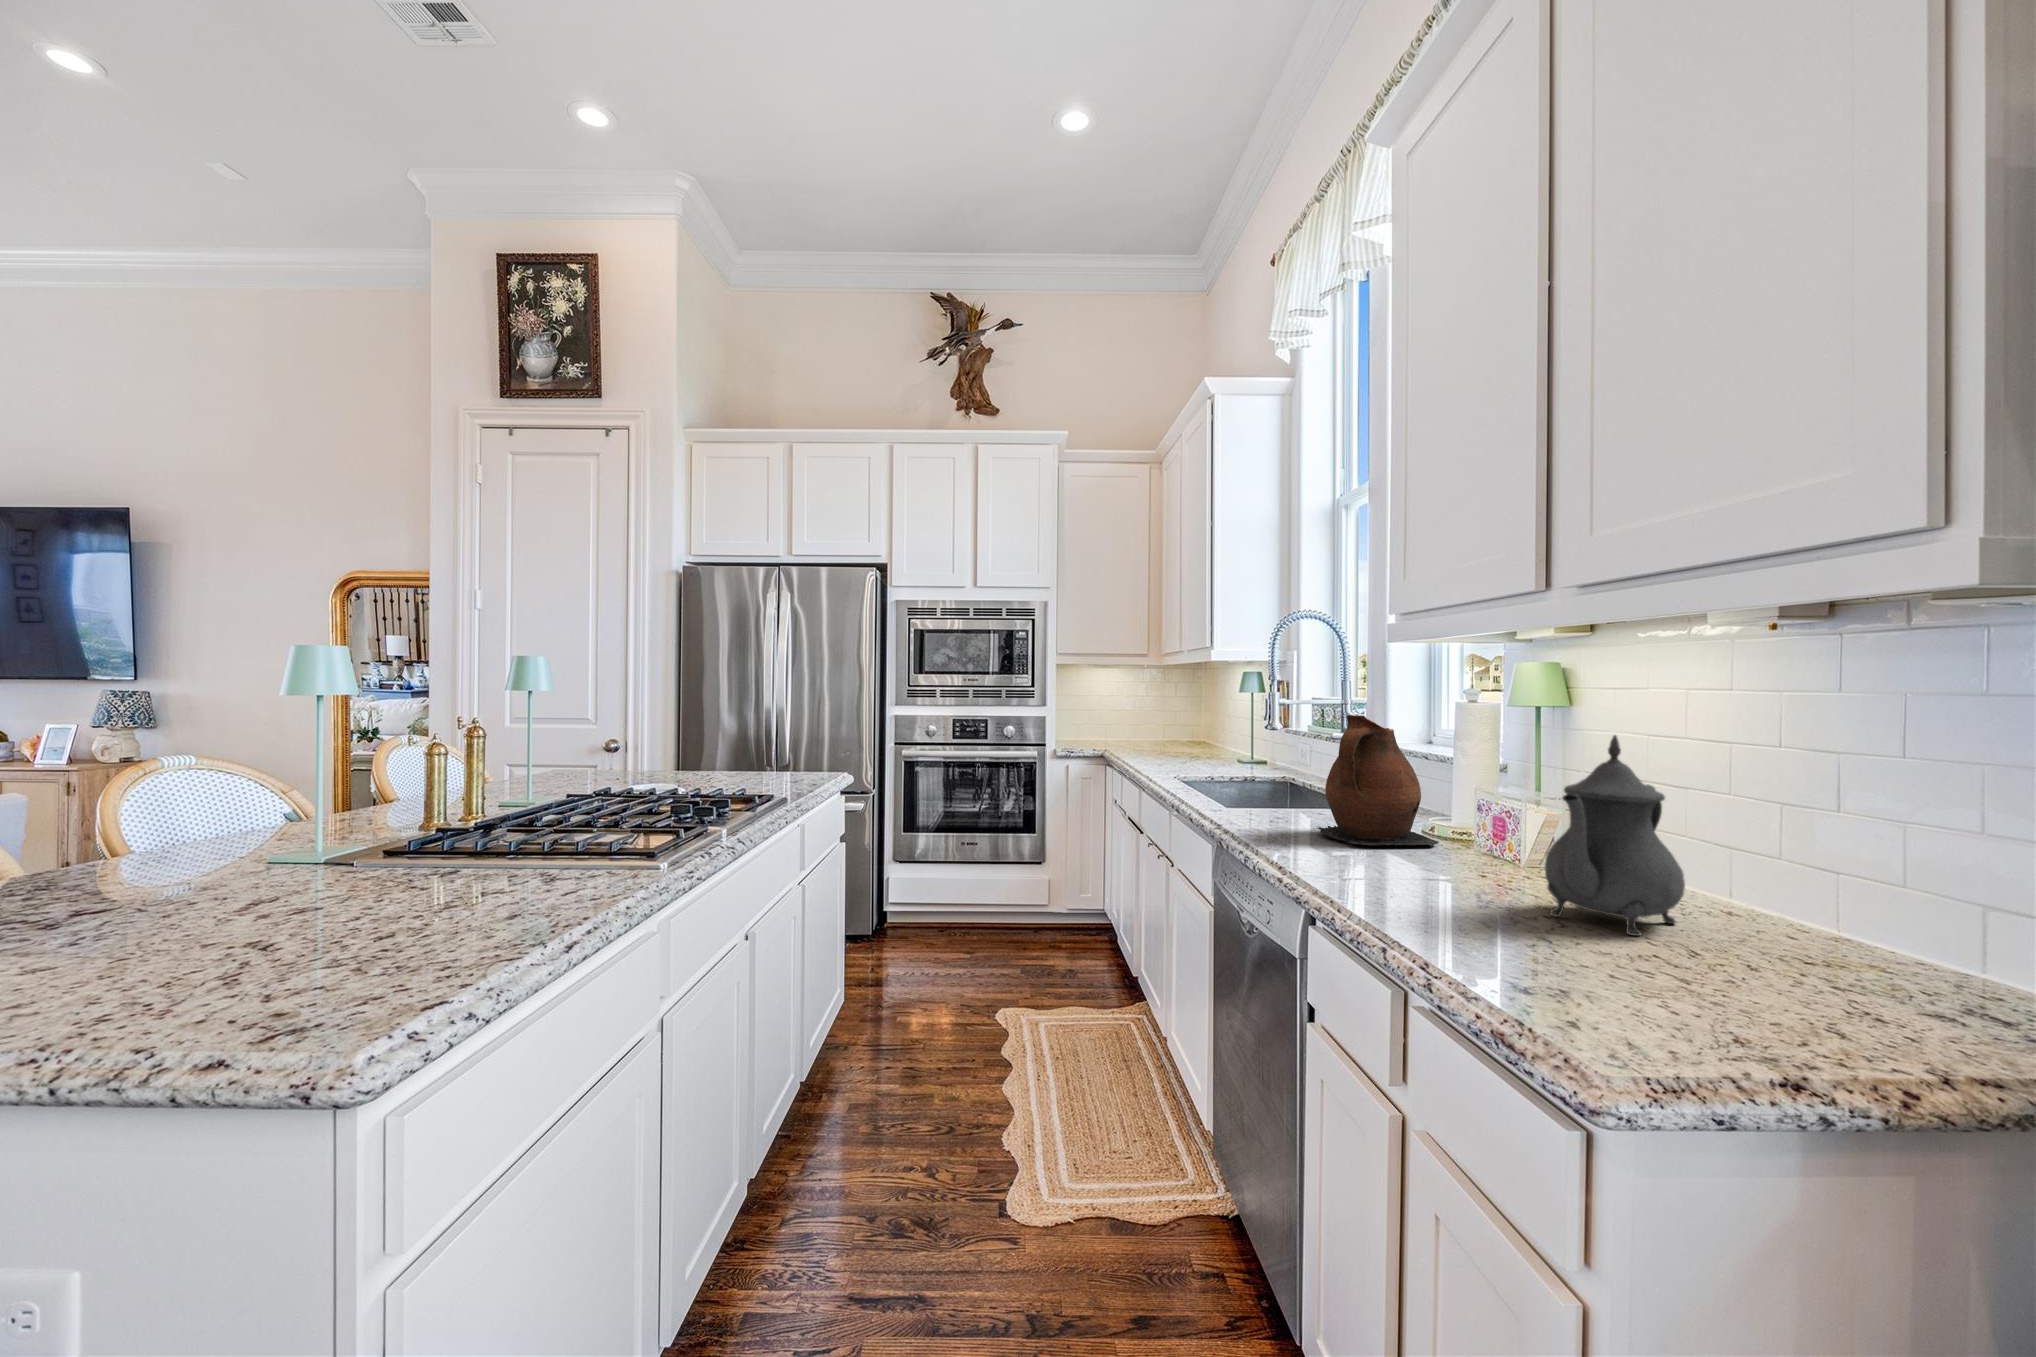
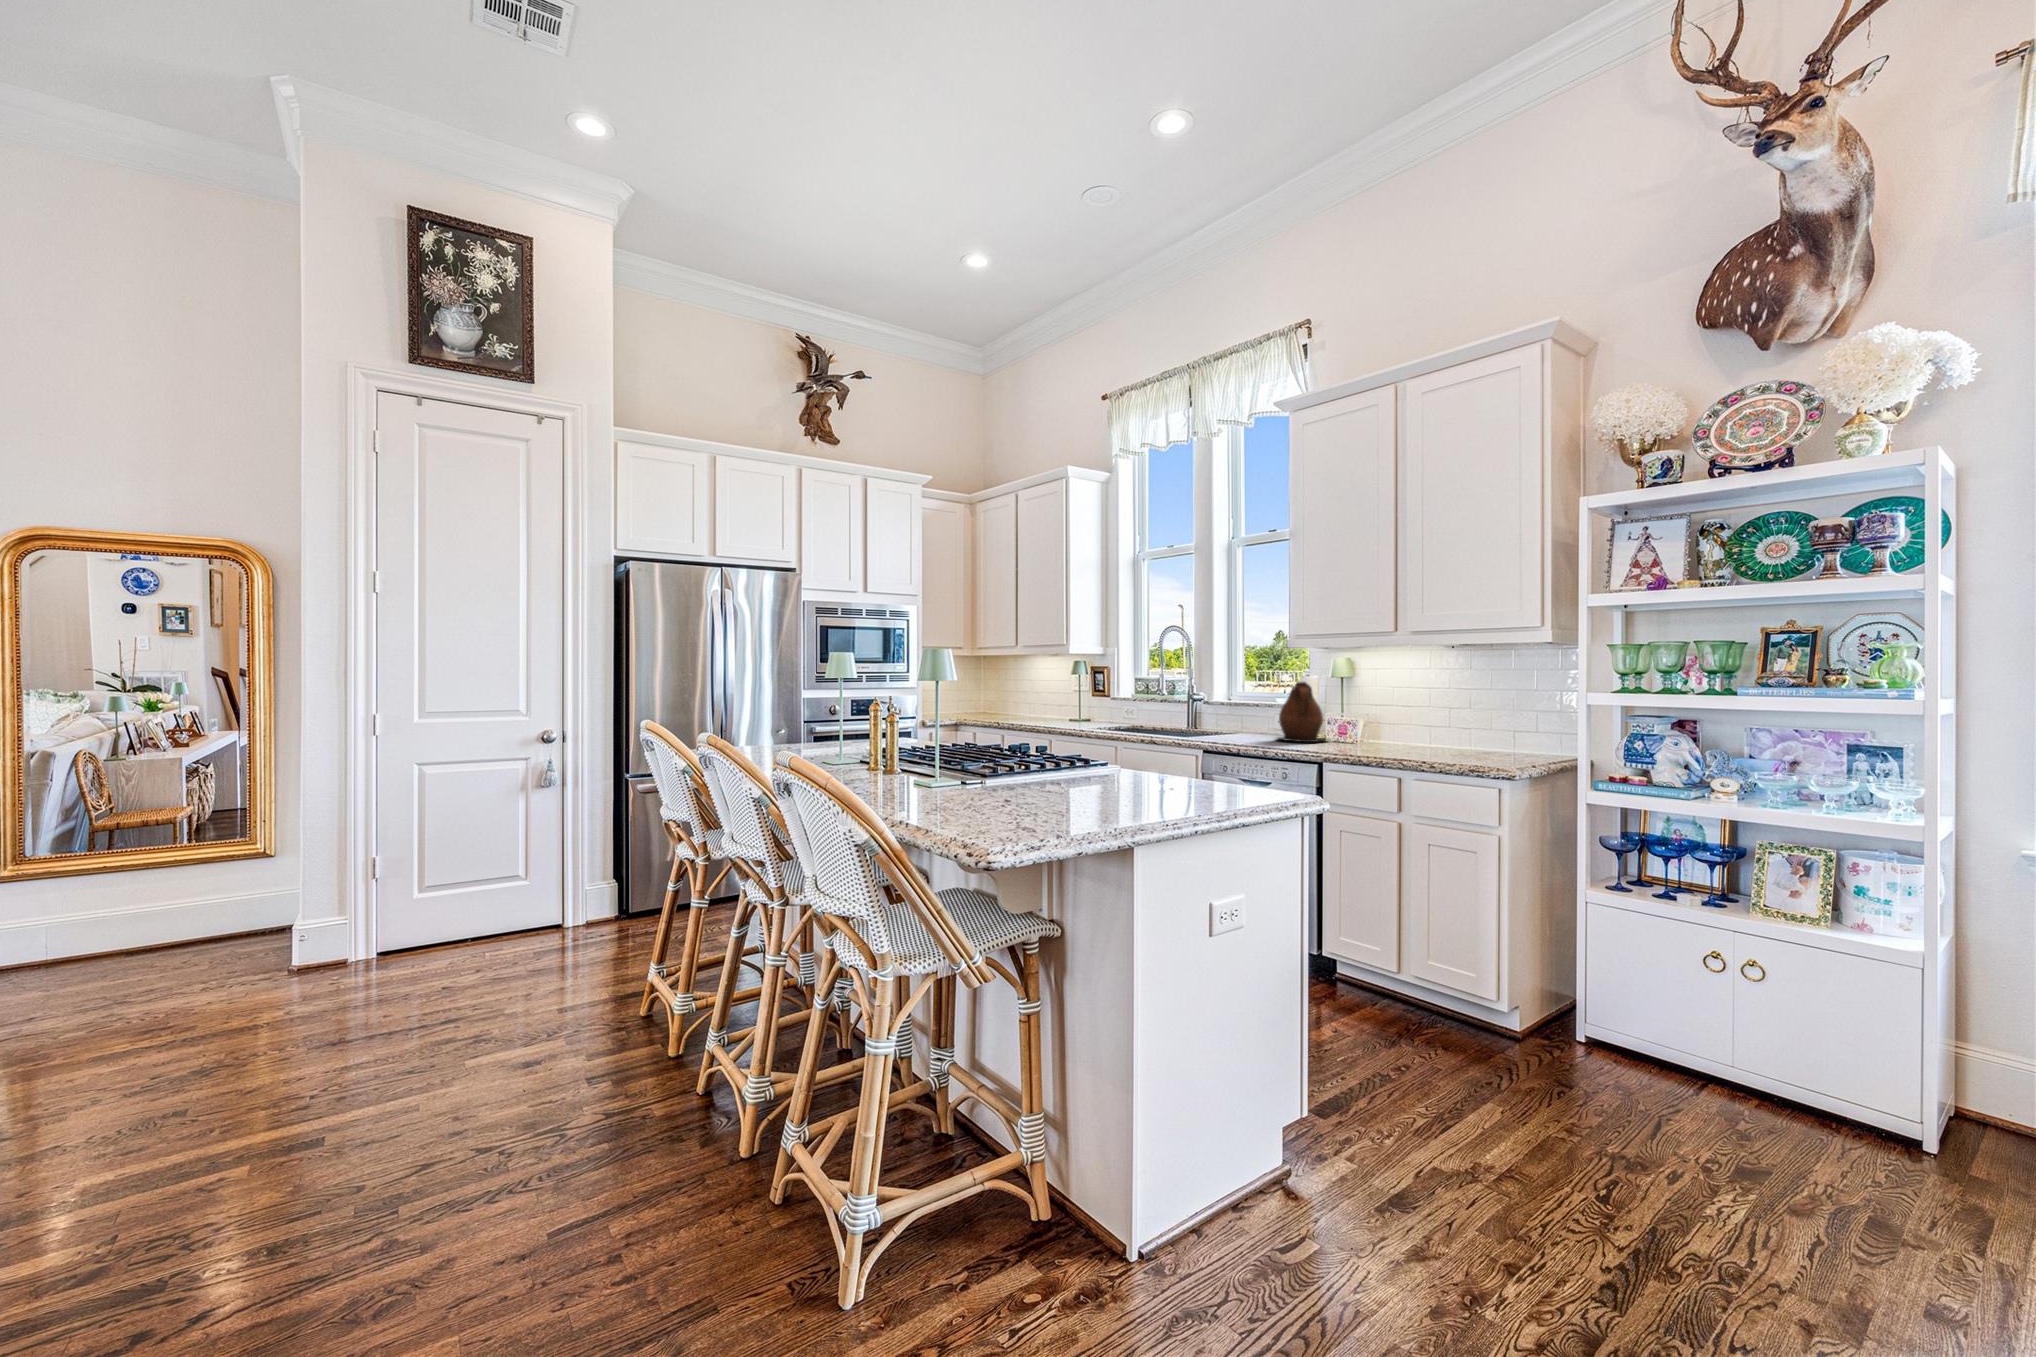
teapot: present [1545,735,1685,936] -> none [1422,684,1469,753]

